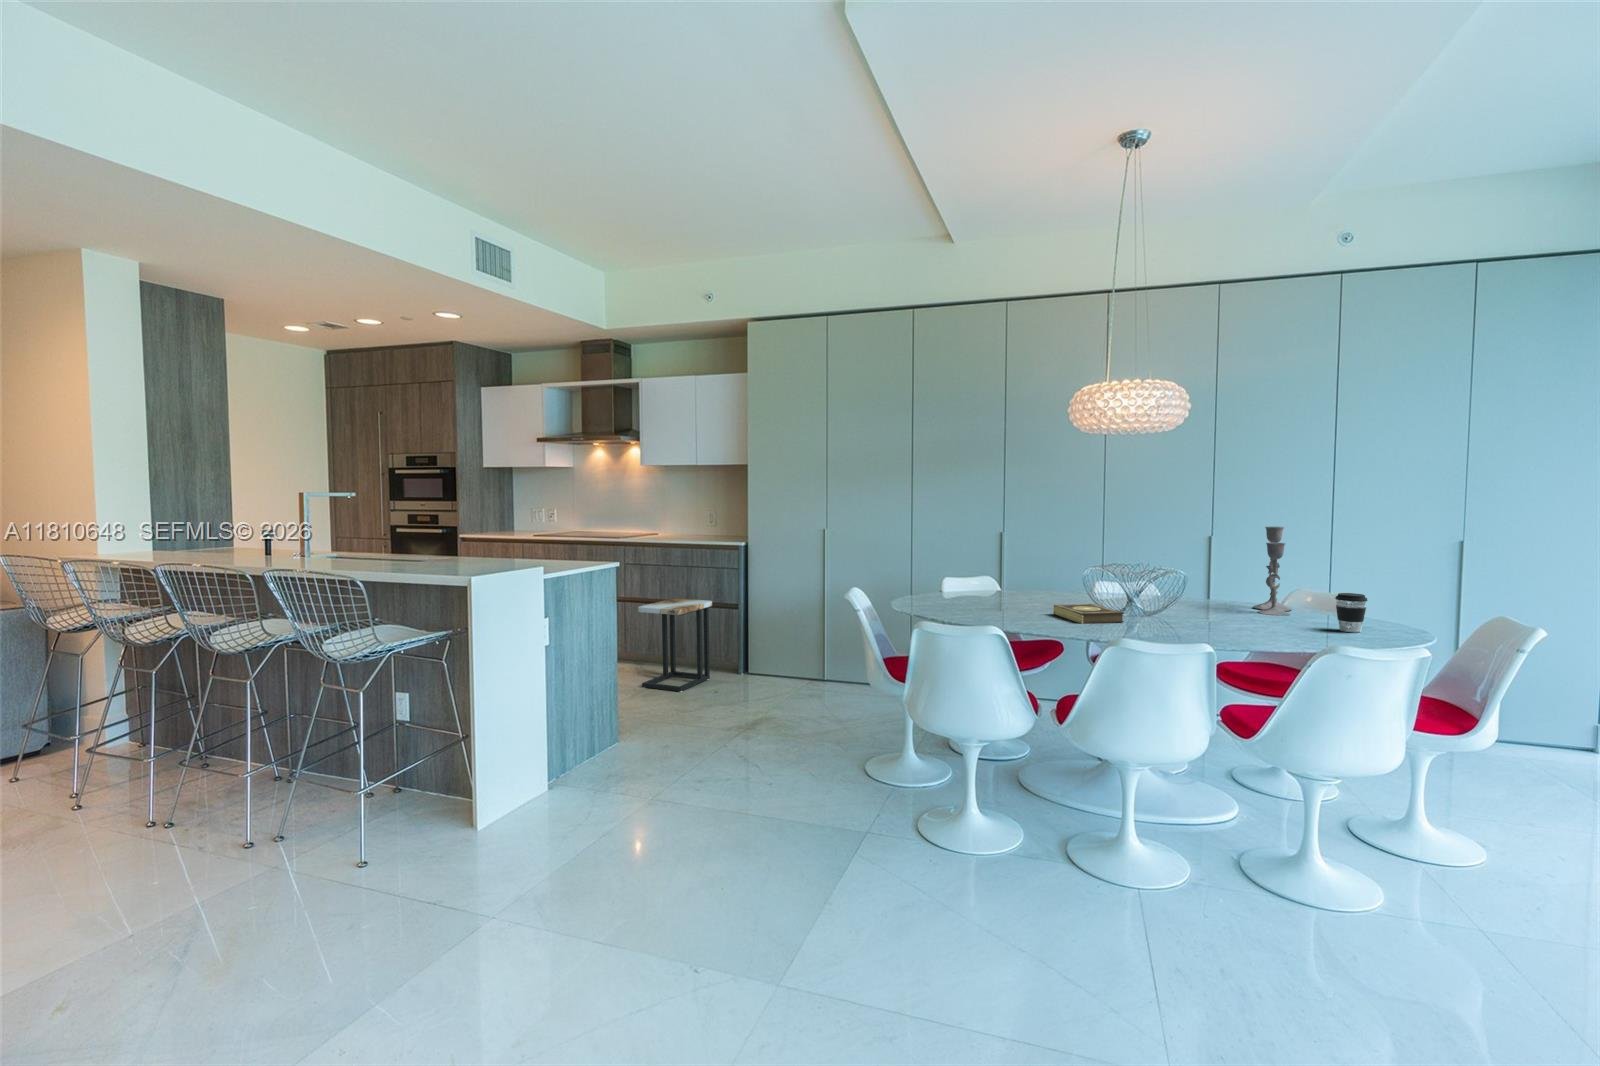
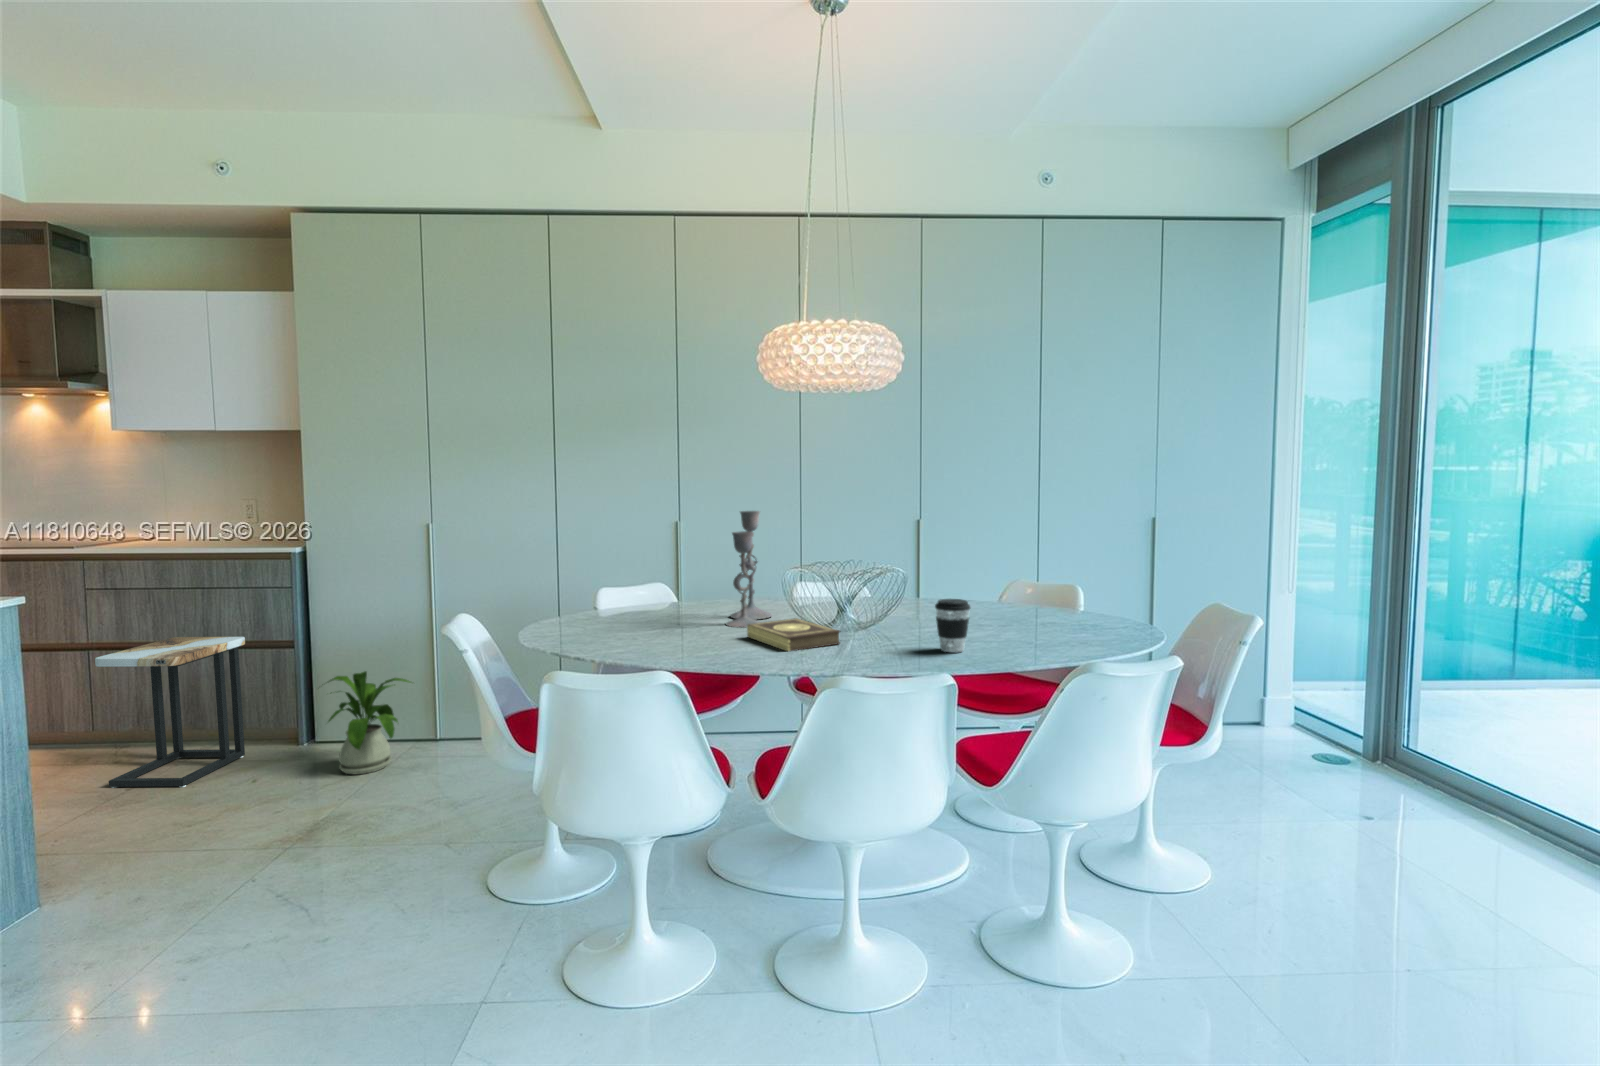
candlestick: present [1253,527,1292,616] -> present [726,511,772,628]
coffee cup: present [1335,593,1367,632] -> present [935,599,970,652]
house plant: none [755,628,815,698] -> present [329,671,411,774]

